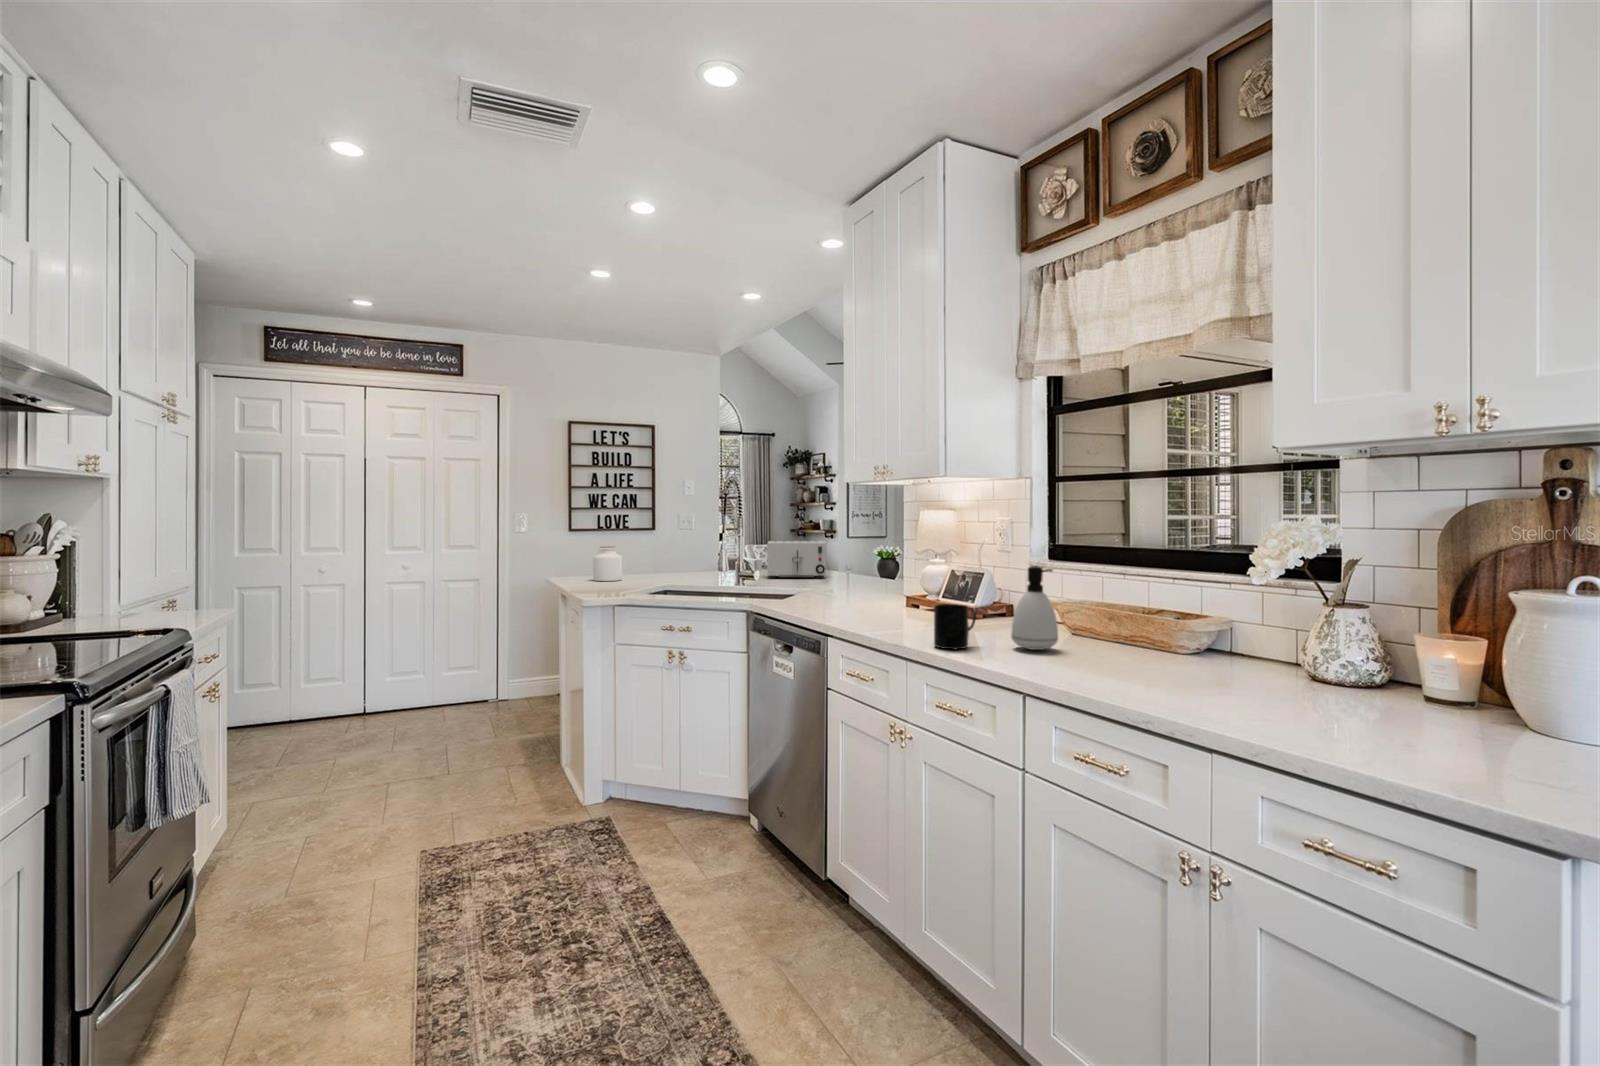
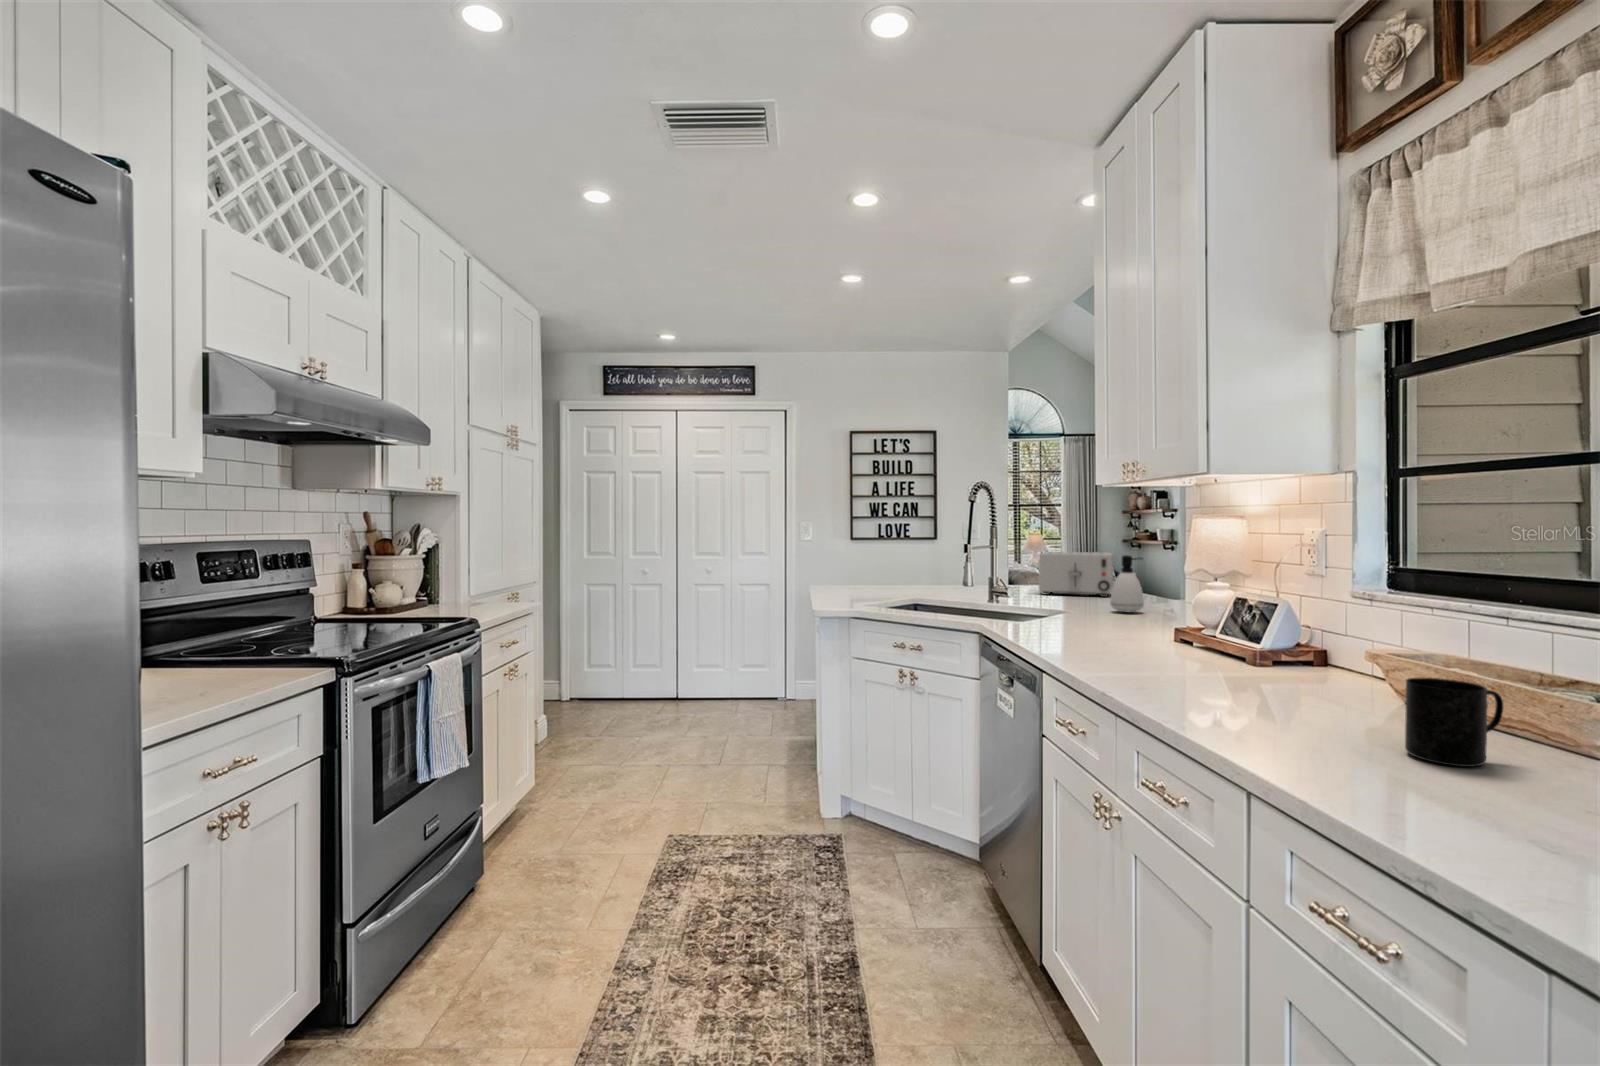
jar: present [593,546,622,581] -> none [853,555,881,591]
soap dispenser: present [1011,566,1058,650] -> present [1110,555,1144,612]
mug: present [934,604,976,649] -> present [1405,678,1503,767]

